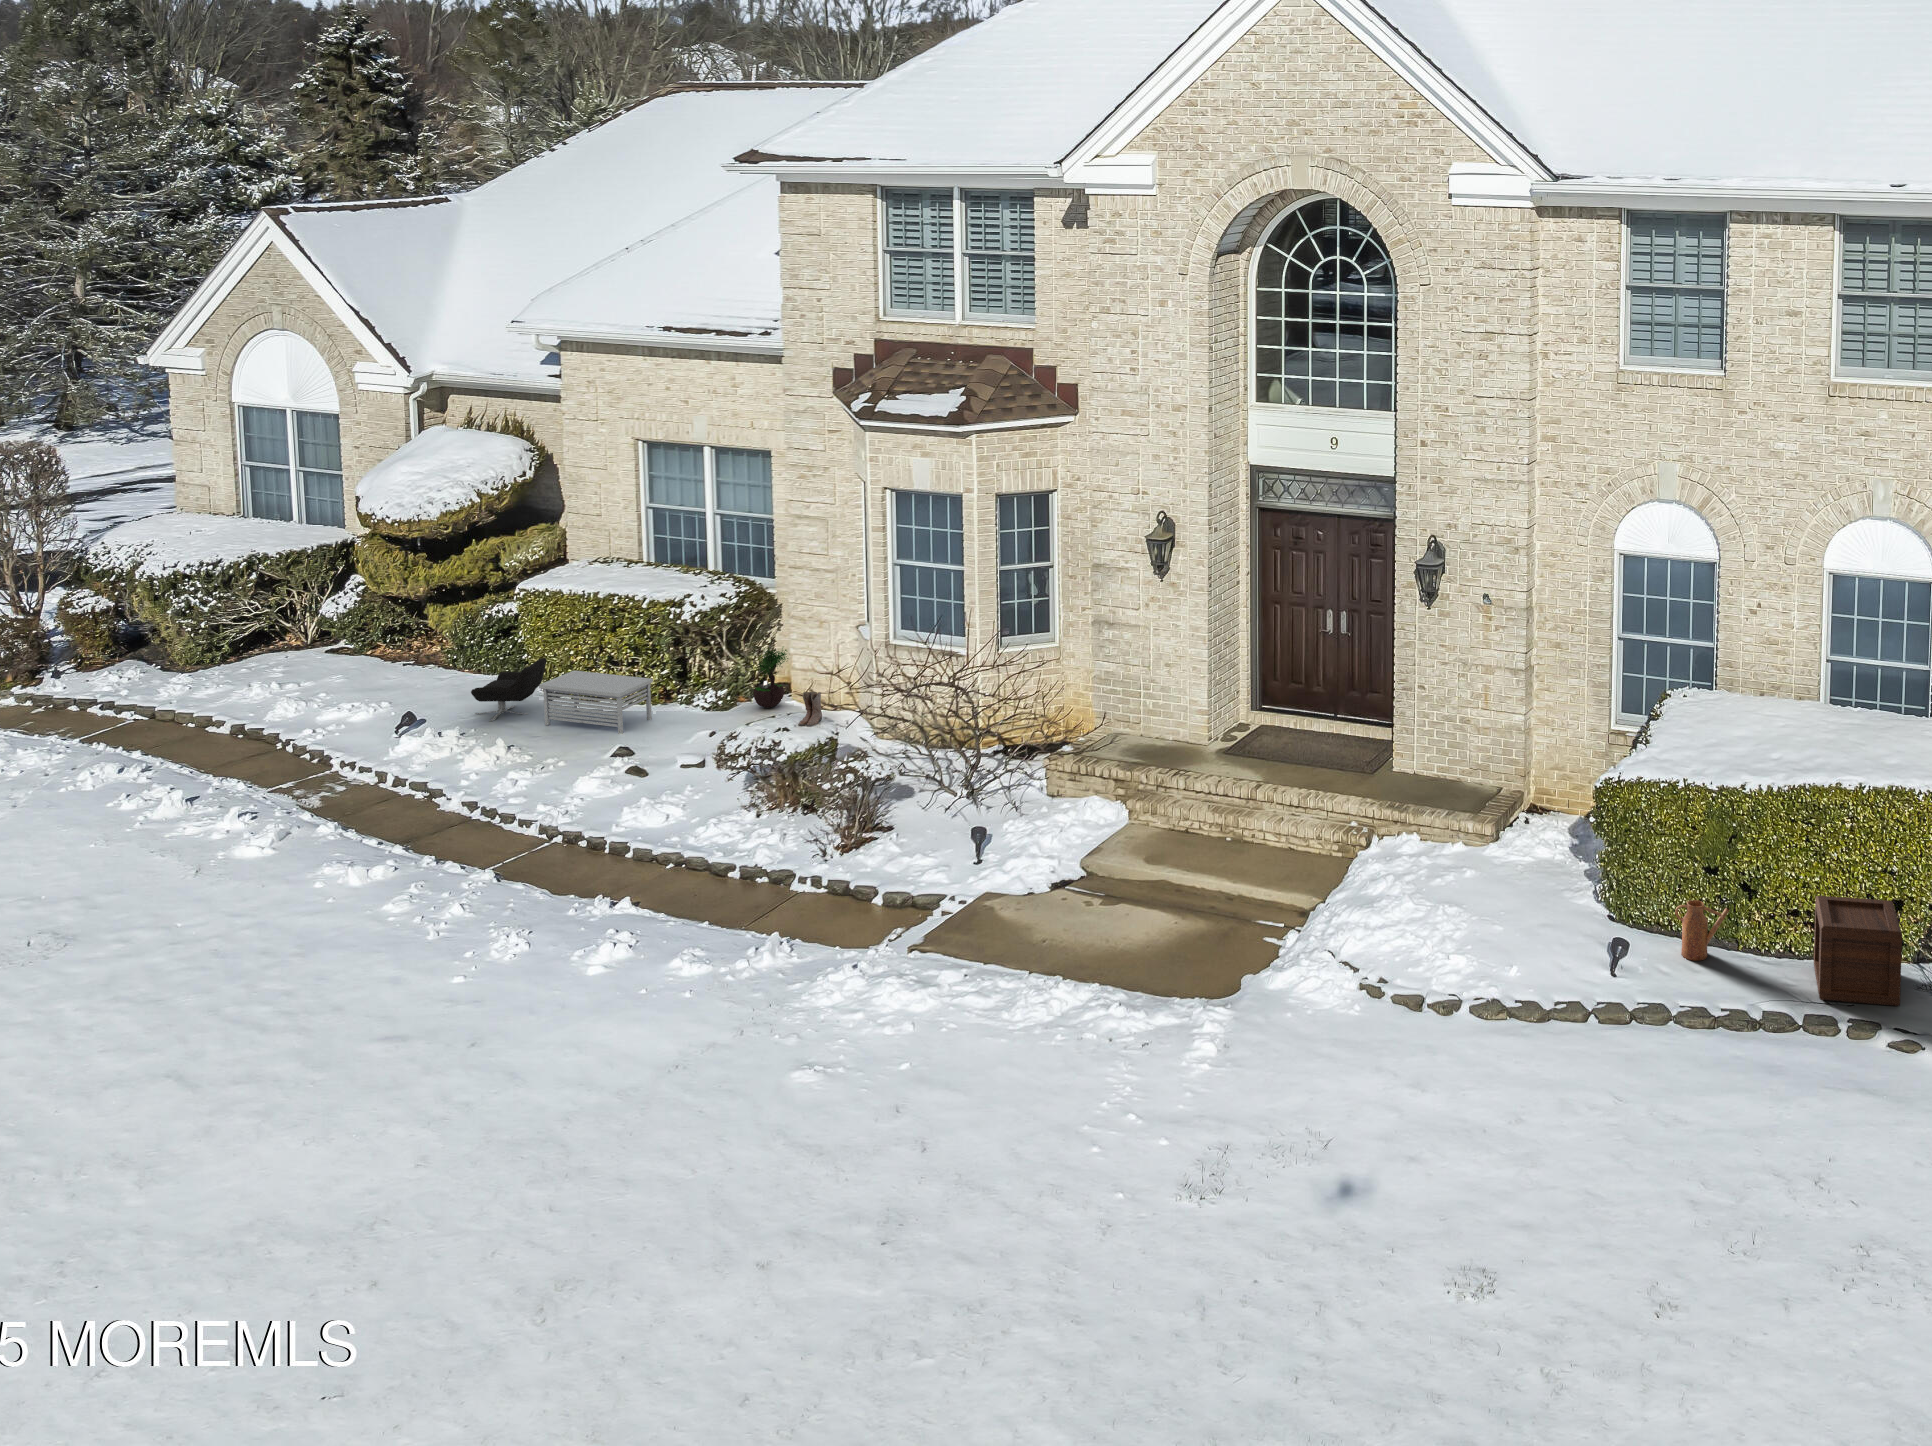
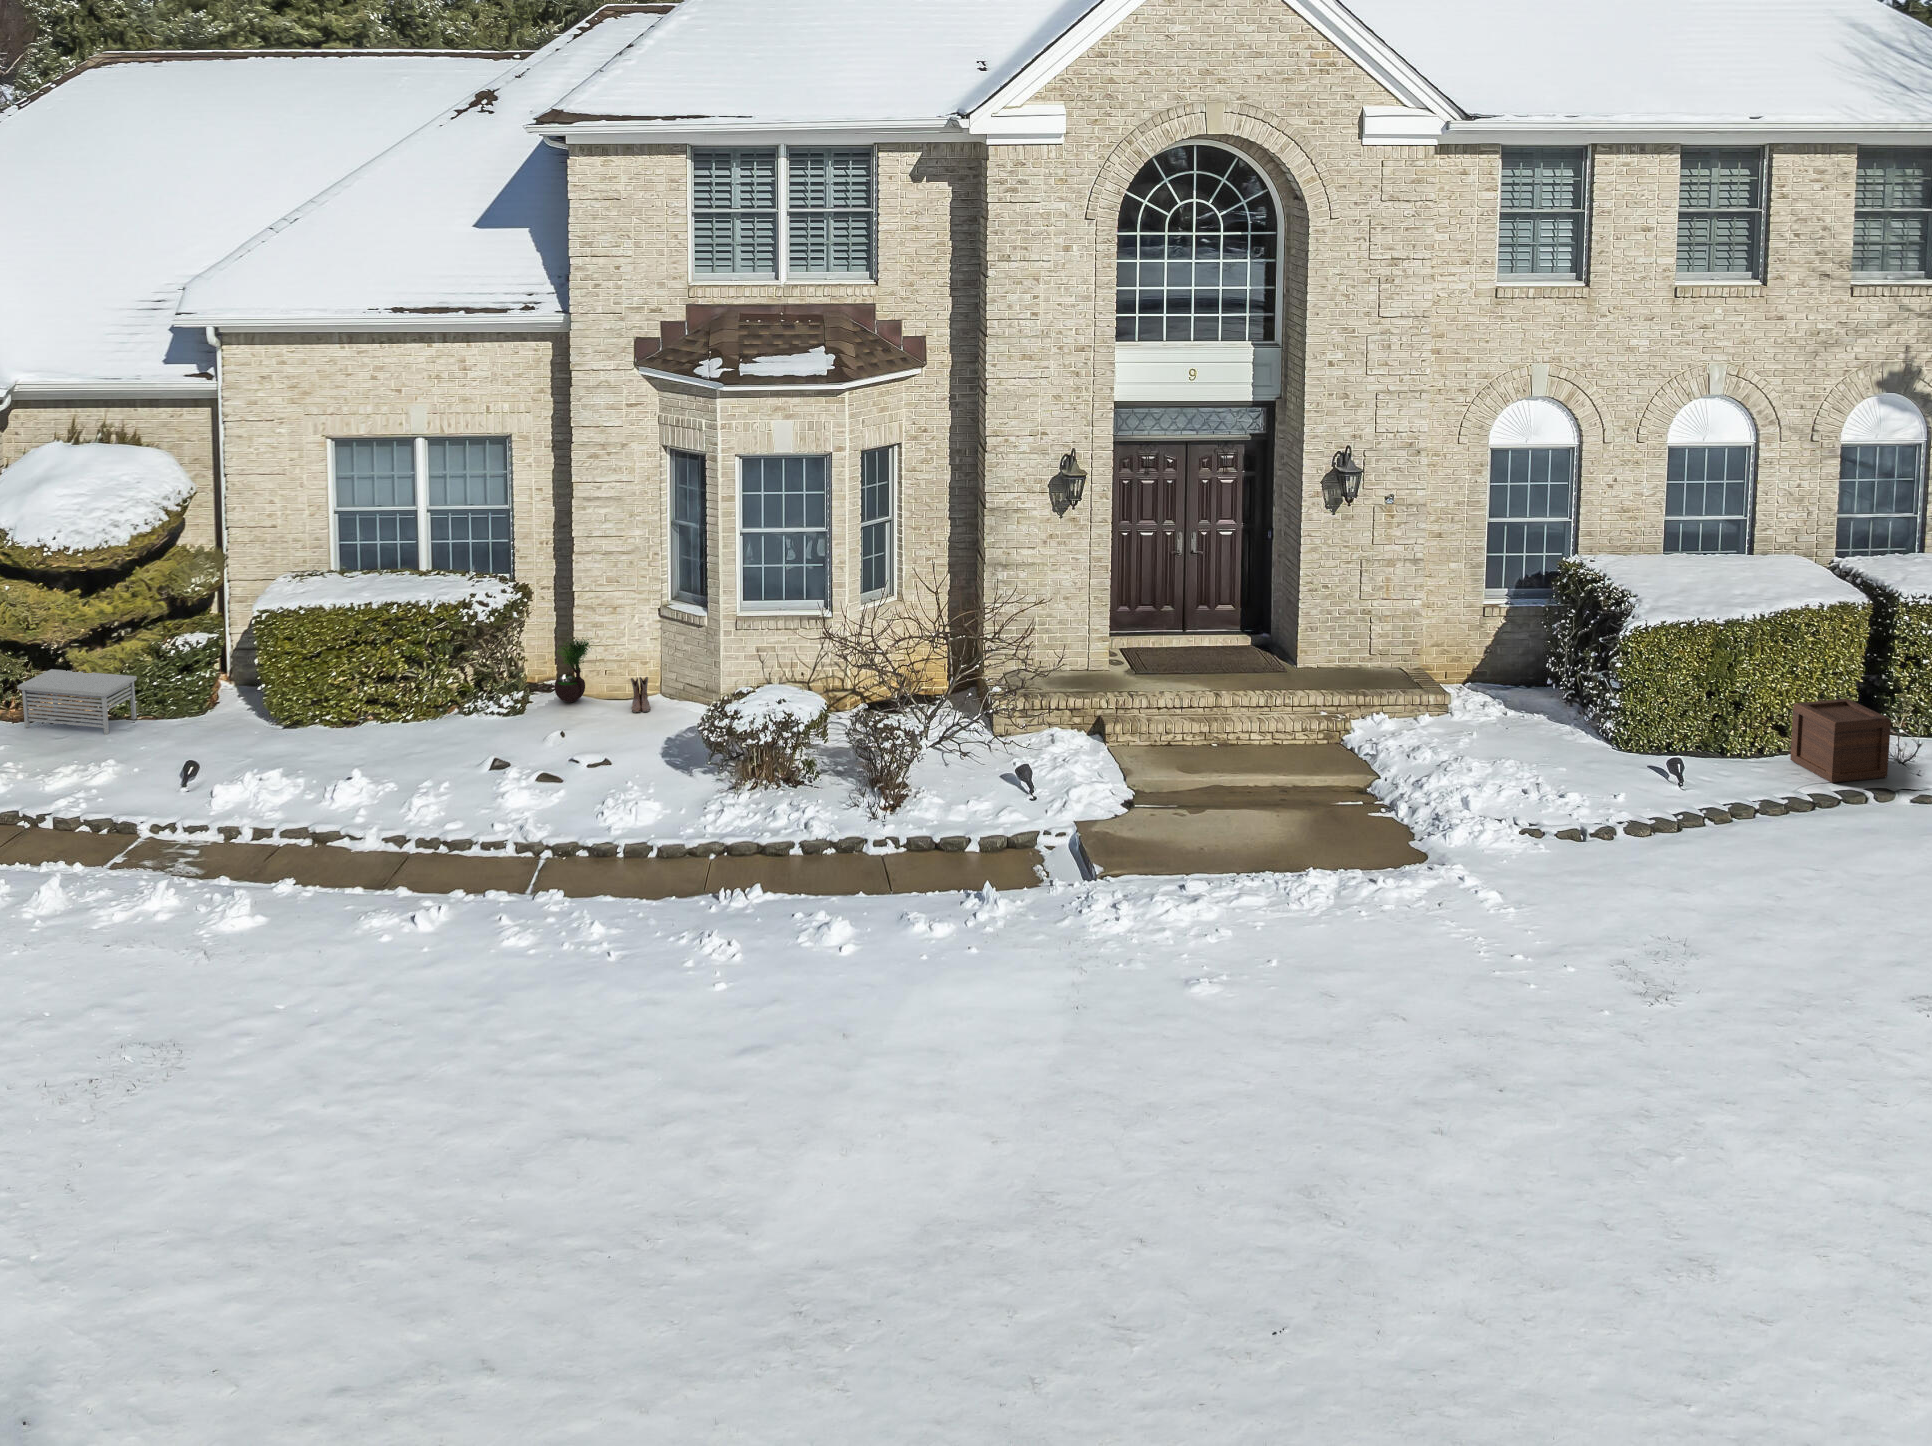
lounge chair: present [471,658,547,721] -> none [256,681,331,757]
storage bench: present [539,670,653,734] -> present [17,669,137,735]
watering can: present [1675,900,1730,961] -> none [1685,723,1732,773]

